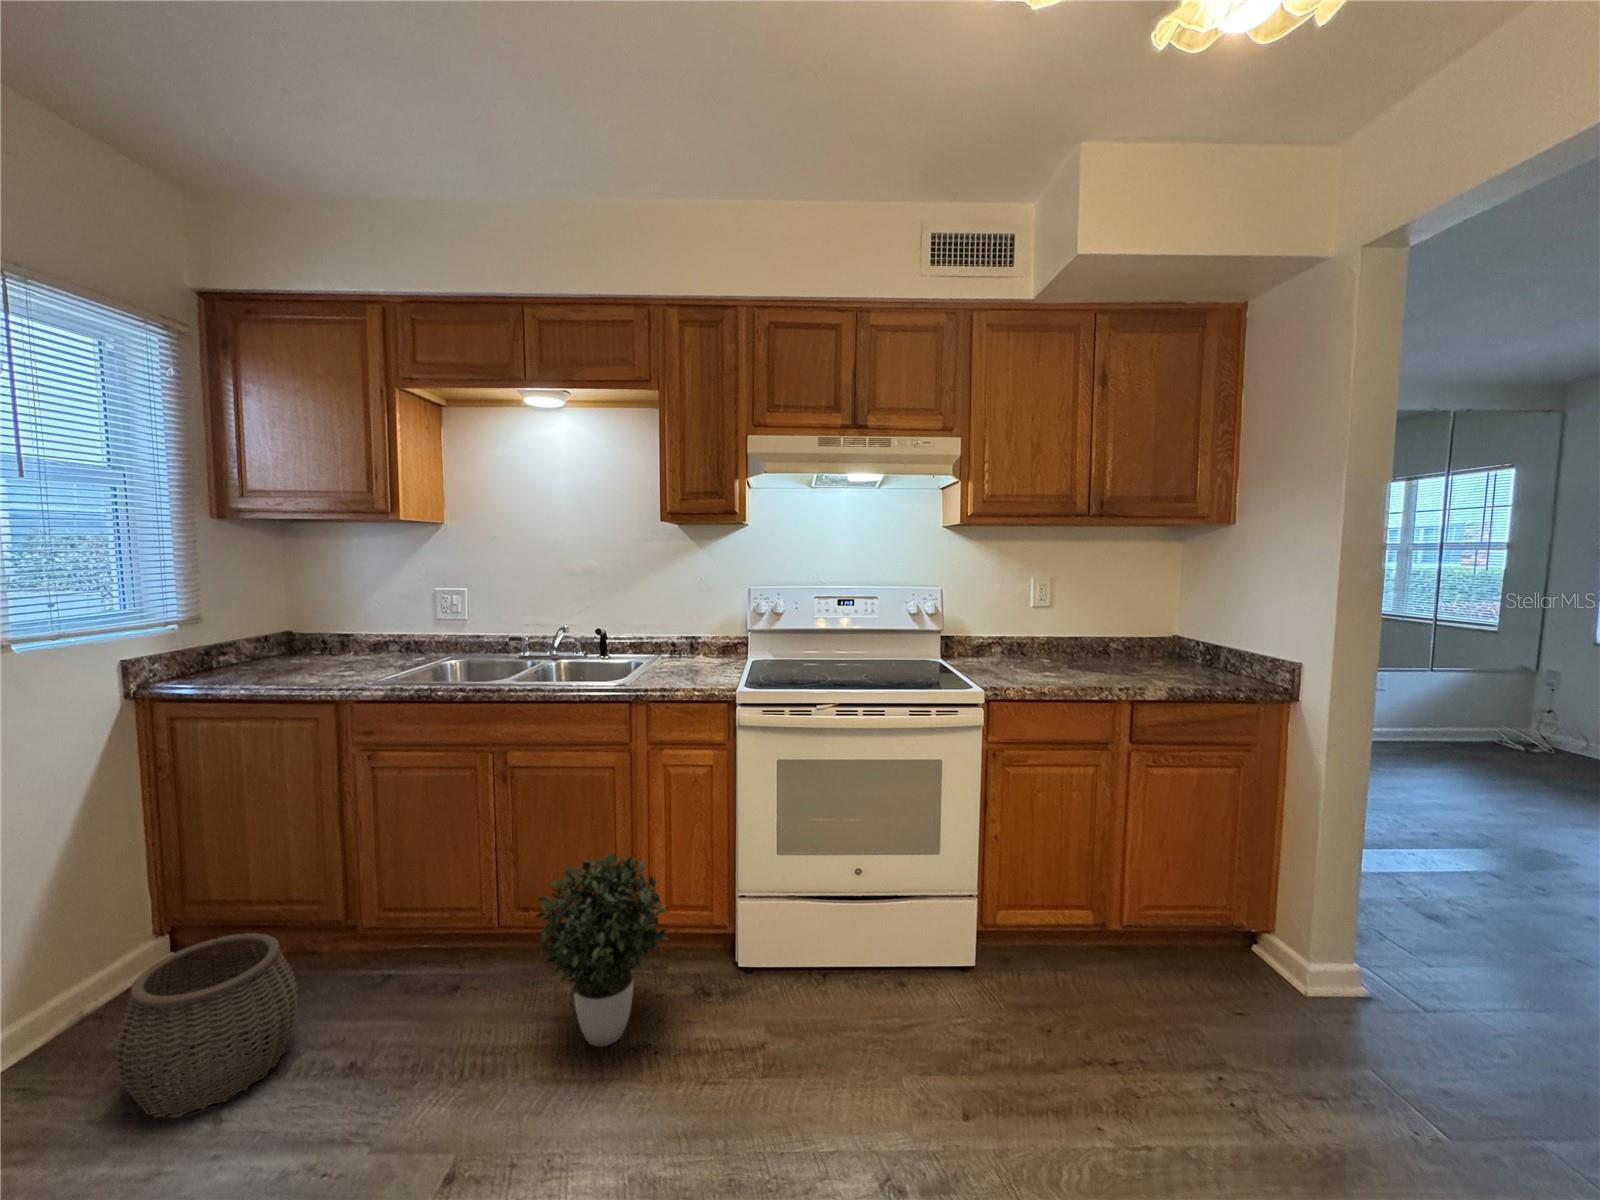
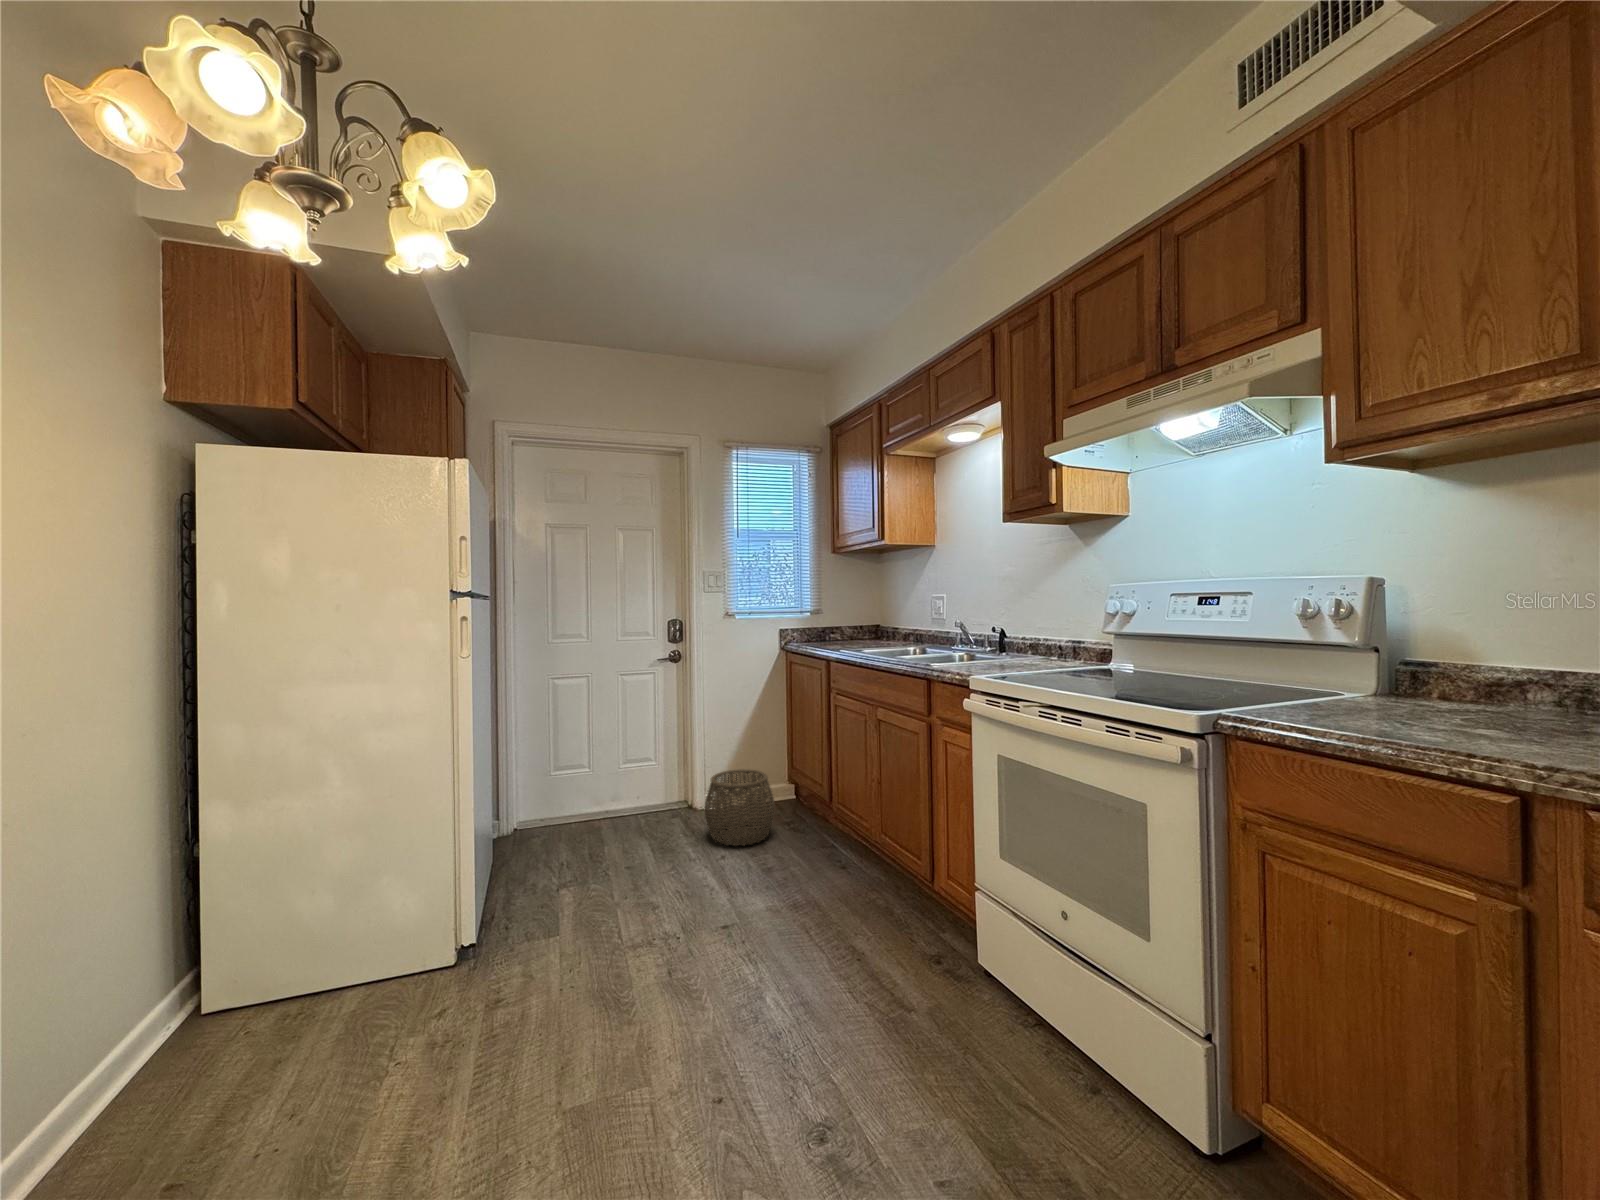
potted plant: present [536,854,668,1046] -> none [795,782,896,930]

